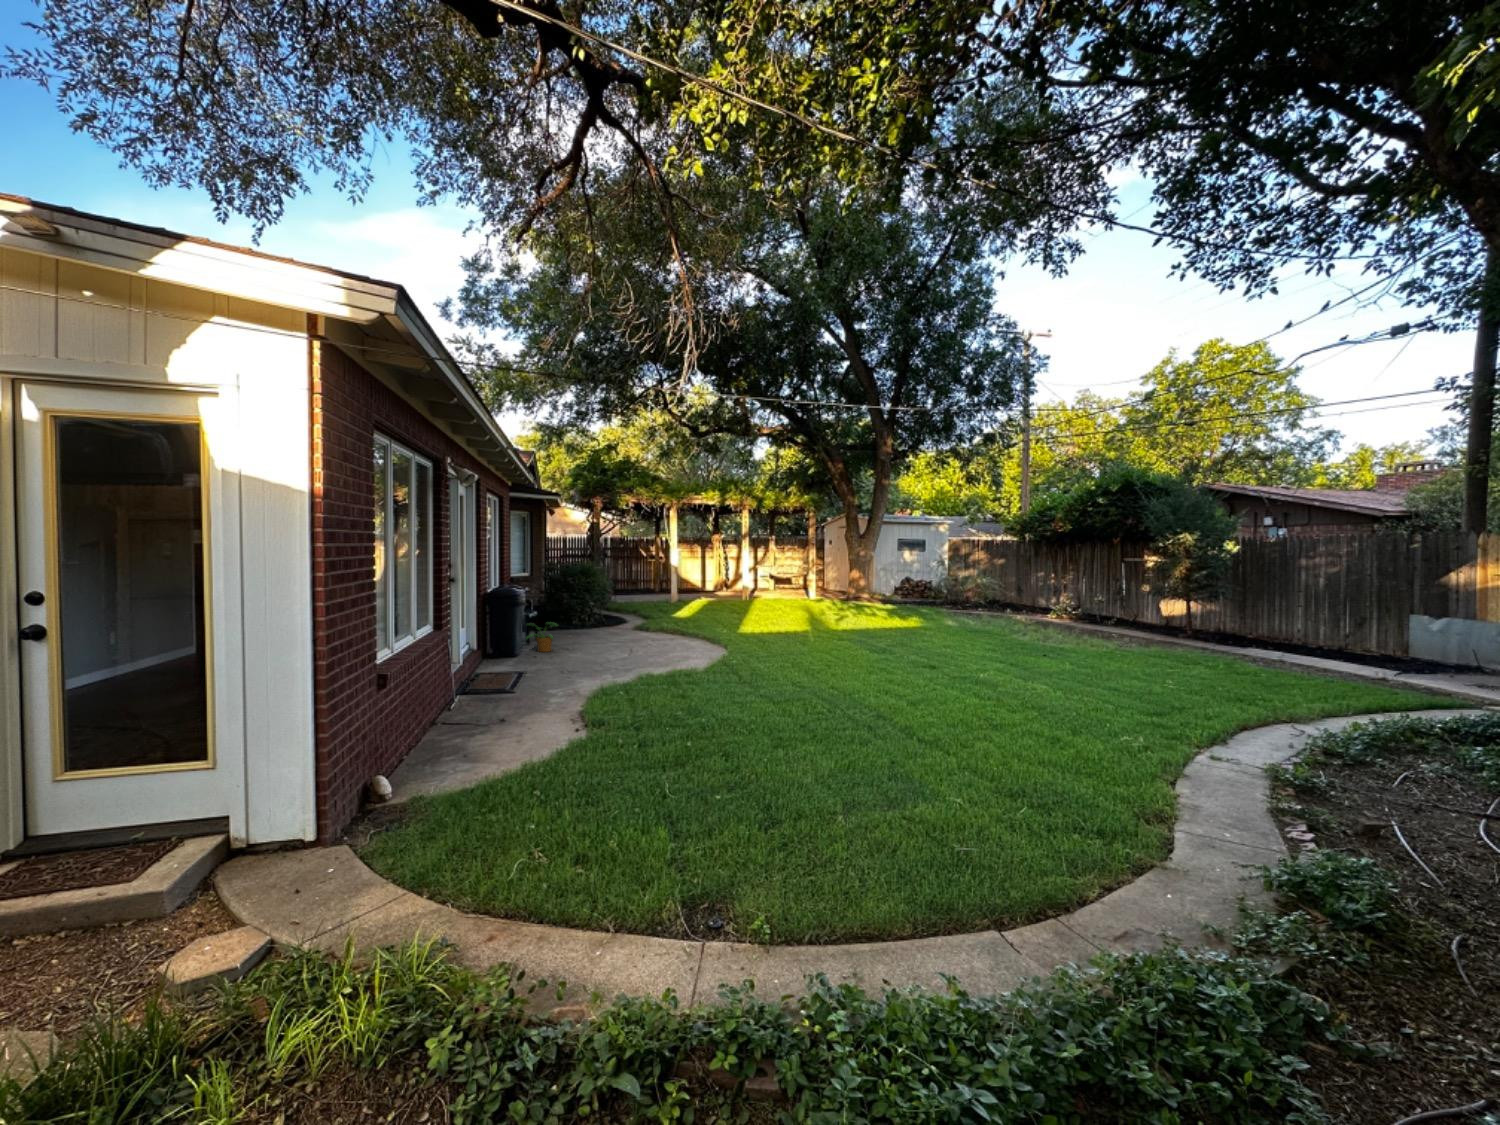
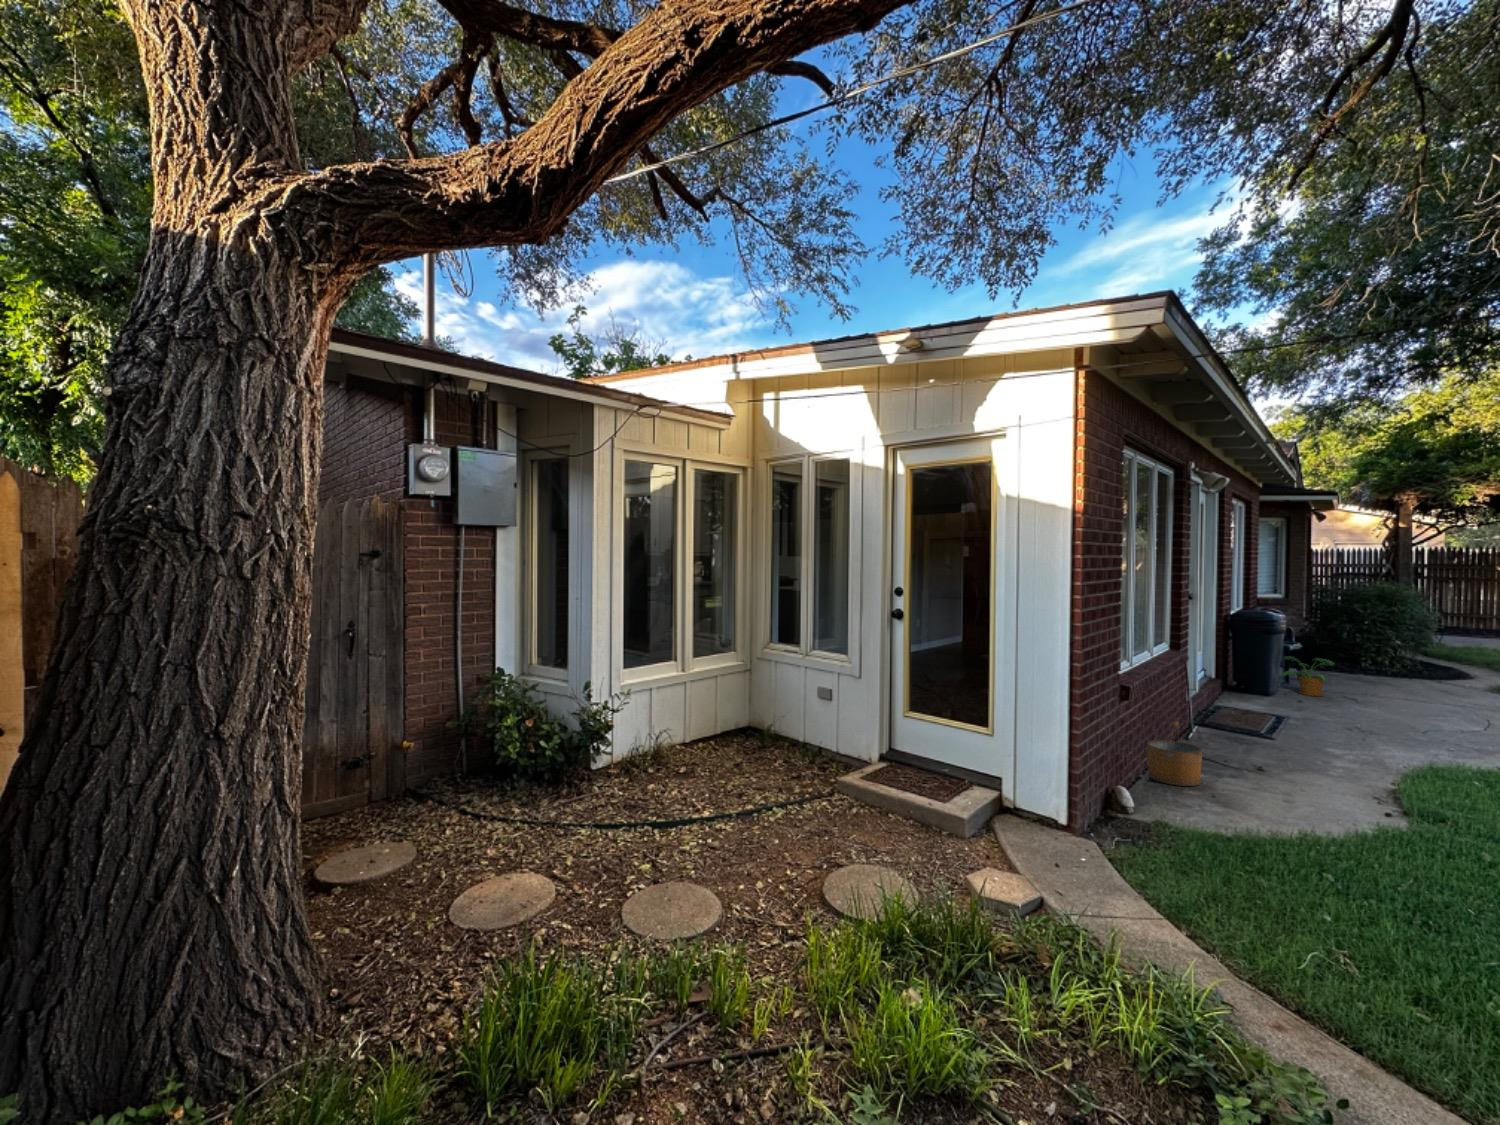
bucket: none [408,699,458,761] -> present [1147,721,1202,786]

